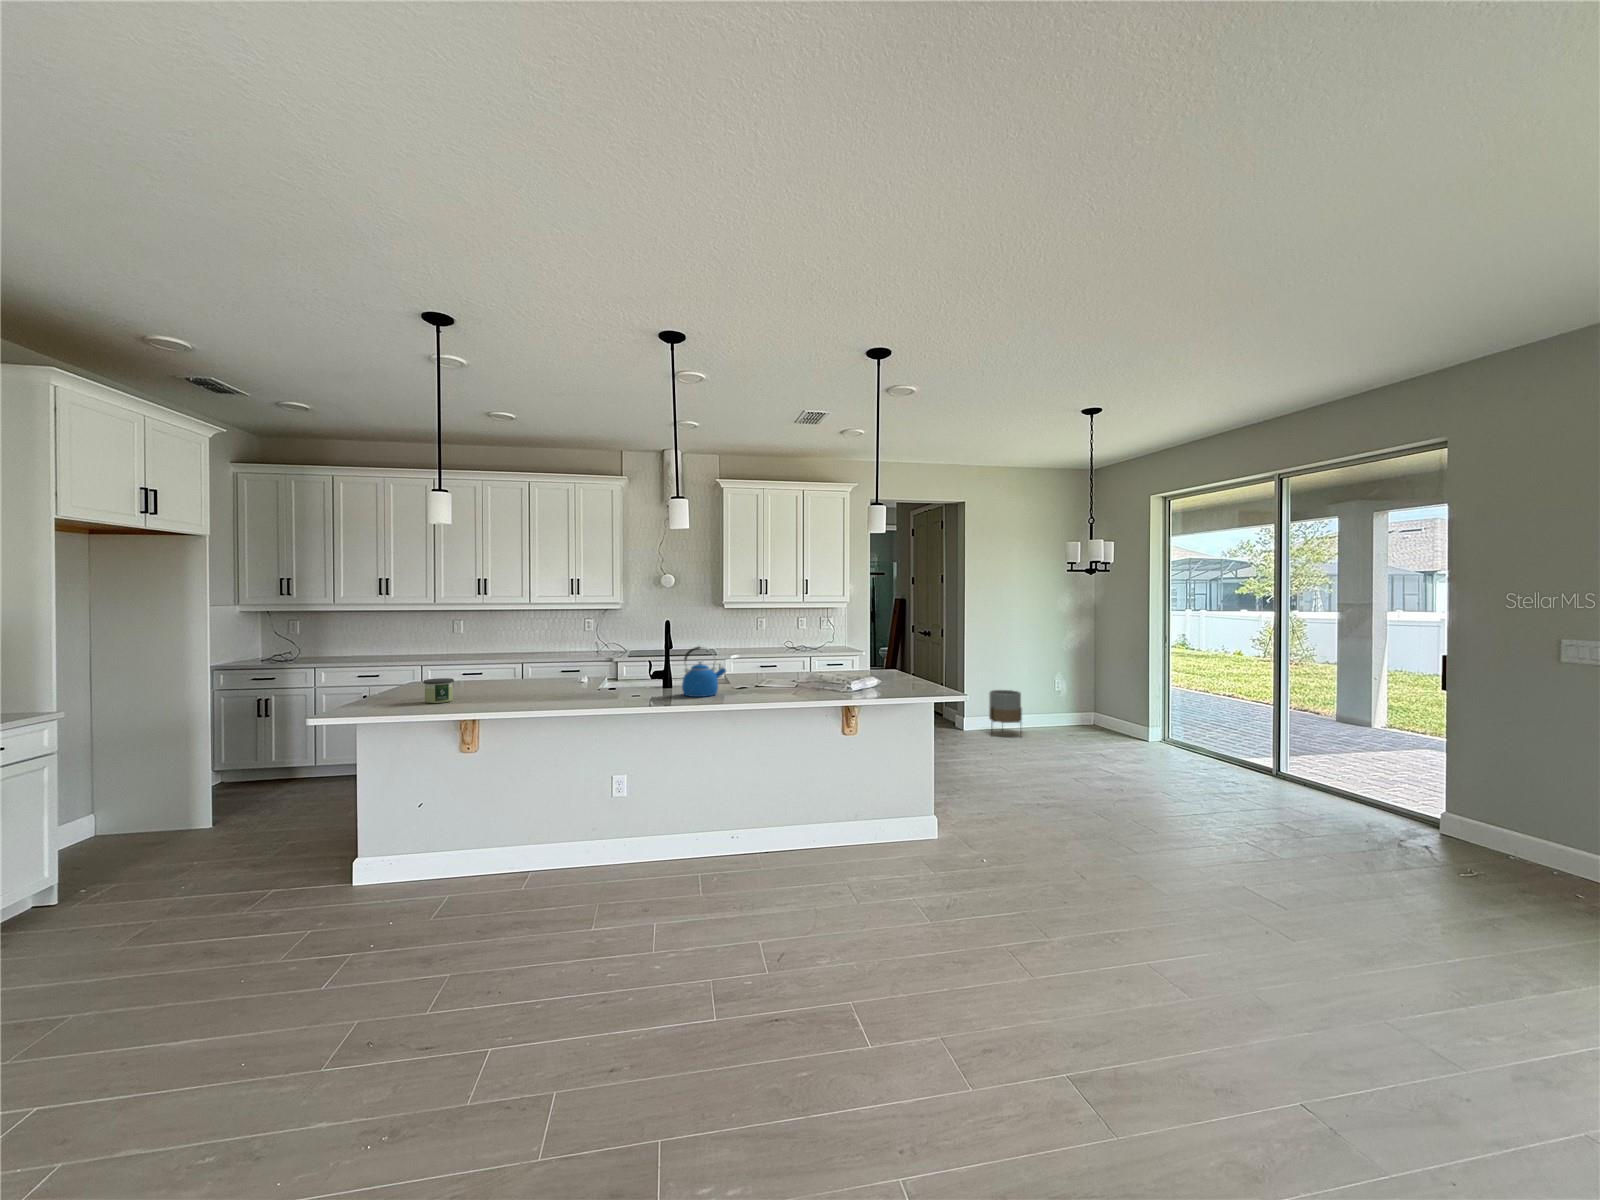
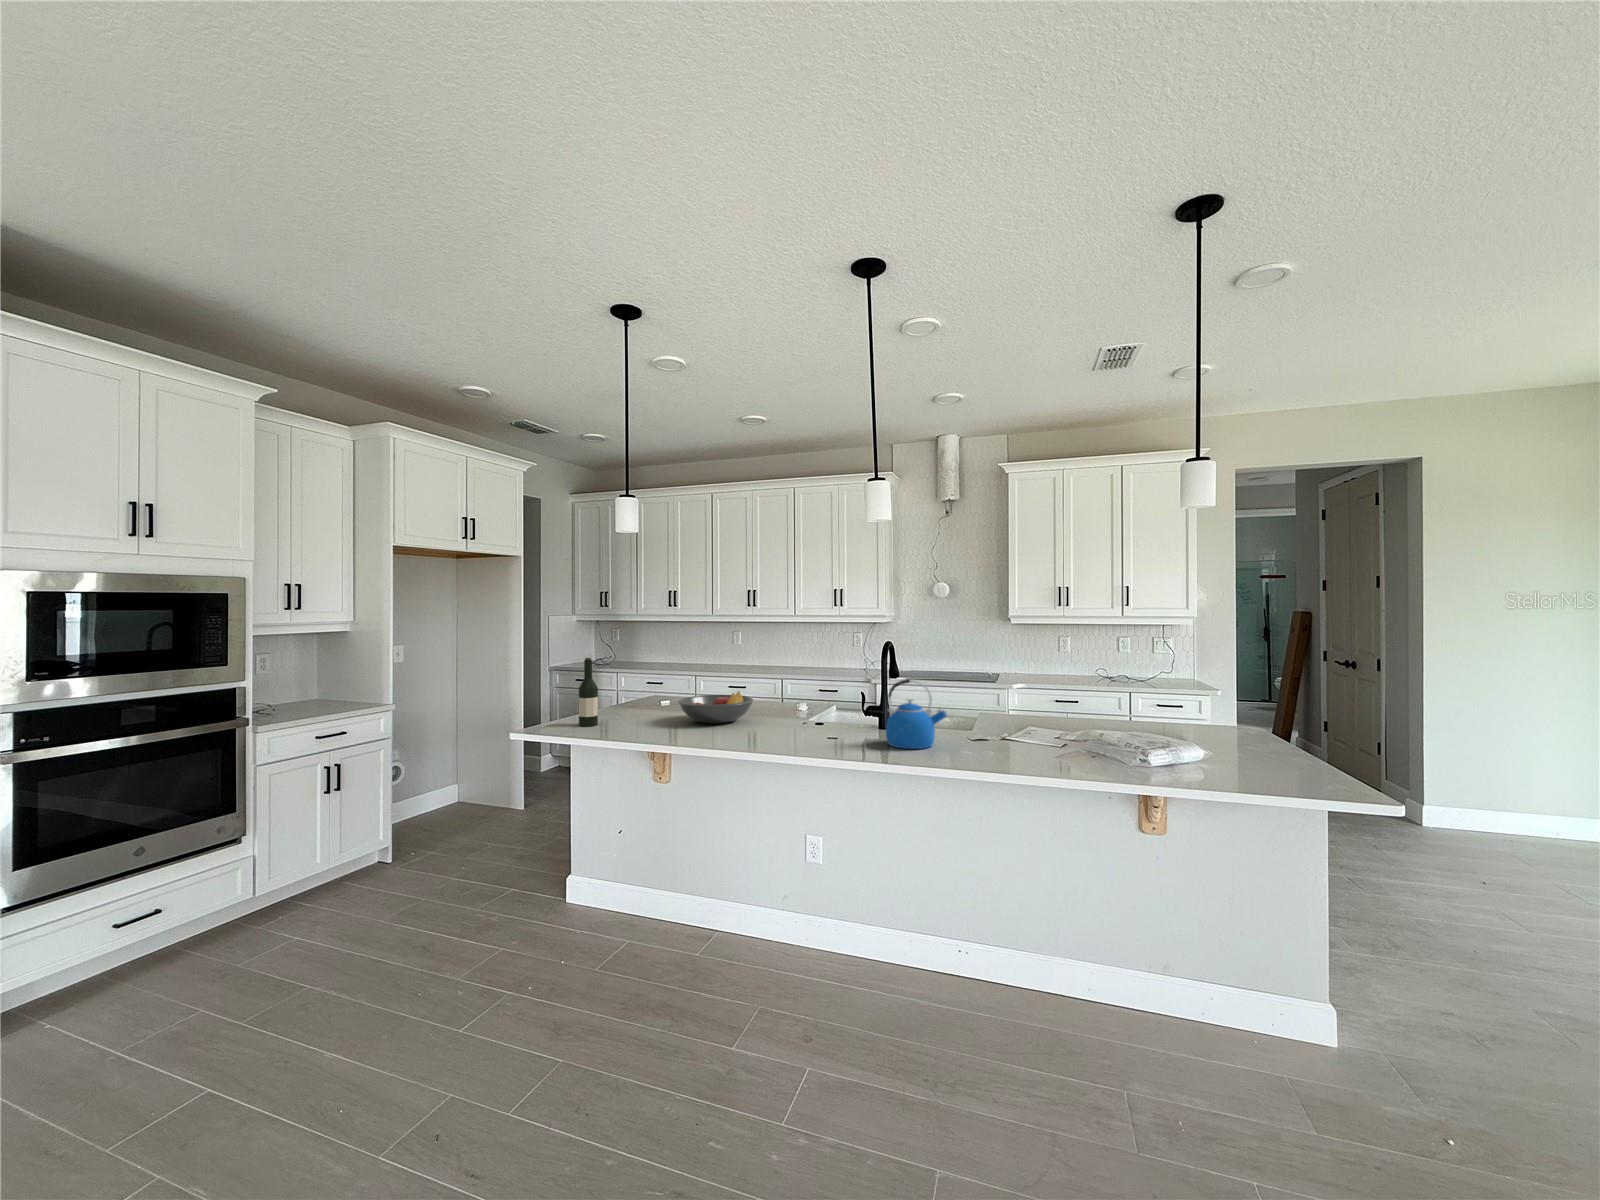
wine bottle: none [380,642,401,707] -> present [579,658,598,726]
fruit bowl: none [482,668,553,696] -> present [679,691,753,723]
candle: present [423,678,454,703] -> none [619,698,648,726]
planter: present [989,690,1022,723] -> none [1472,763,1549,852]

